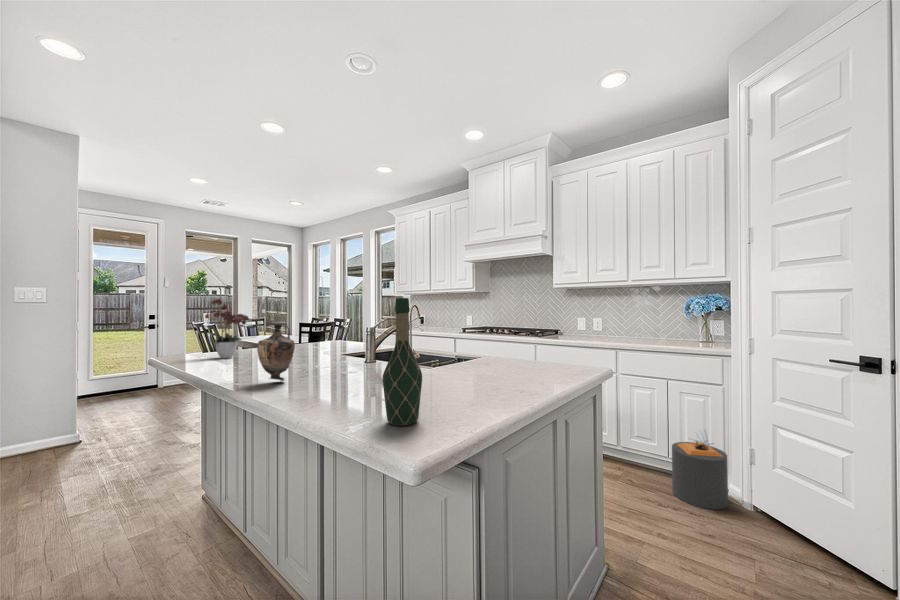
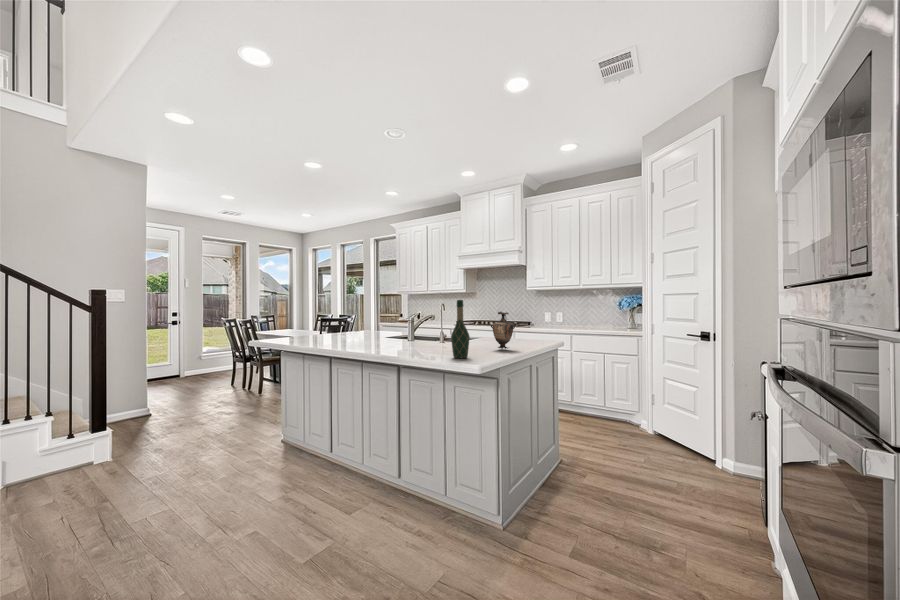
flower arrangement: present [207,299,249,358] -> none [292,297,321,341]
vase: present [257,321,295,381] -> present [491,312,515,349]
trash can: present [672,430,728,510] -> none [607,384,641,436]

